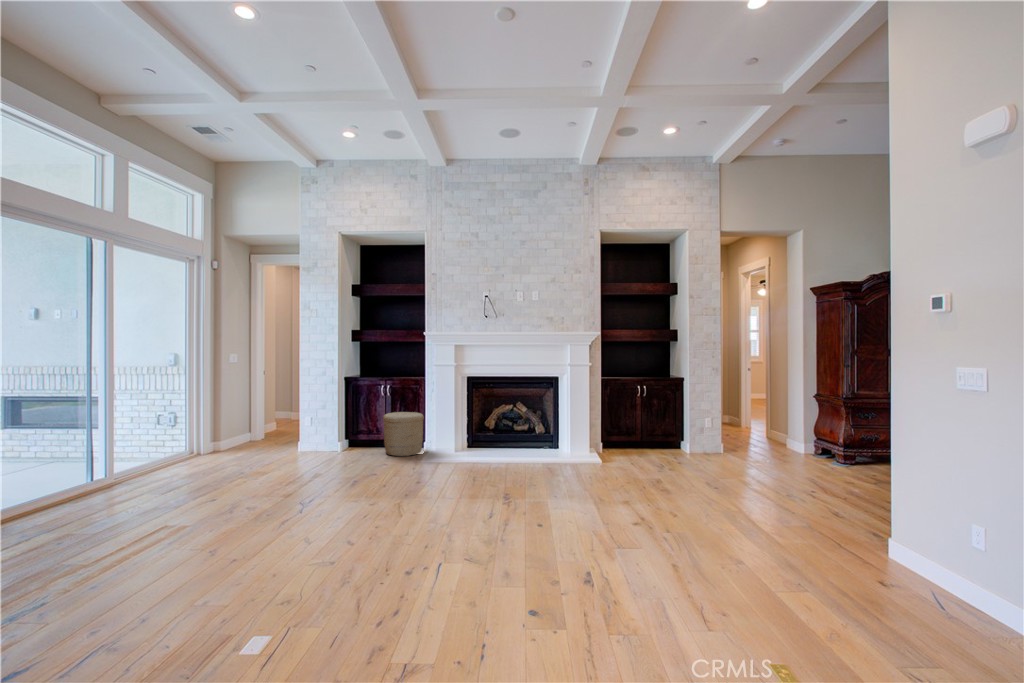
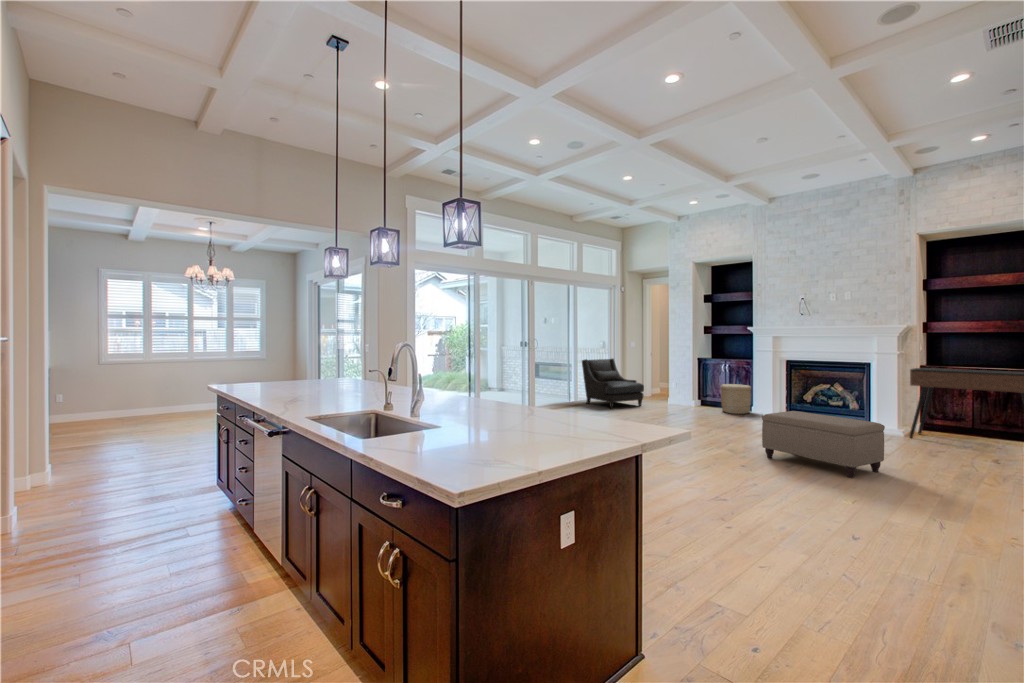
armchair: none [125,382,259,481] -> present [582,359,644,409]
console table: none [606,382,719,468] -> present [909,368,1024,438]
ottoman: none [542,468,710,586] -> present [762,411,885,478]

